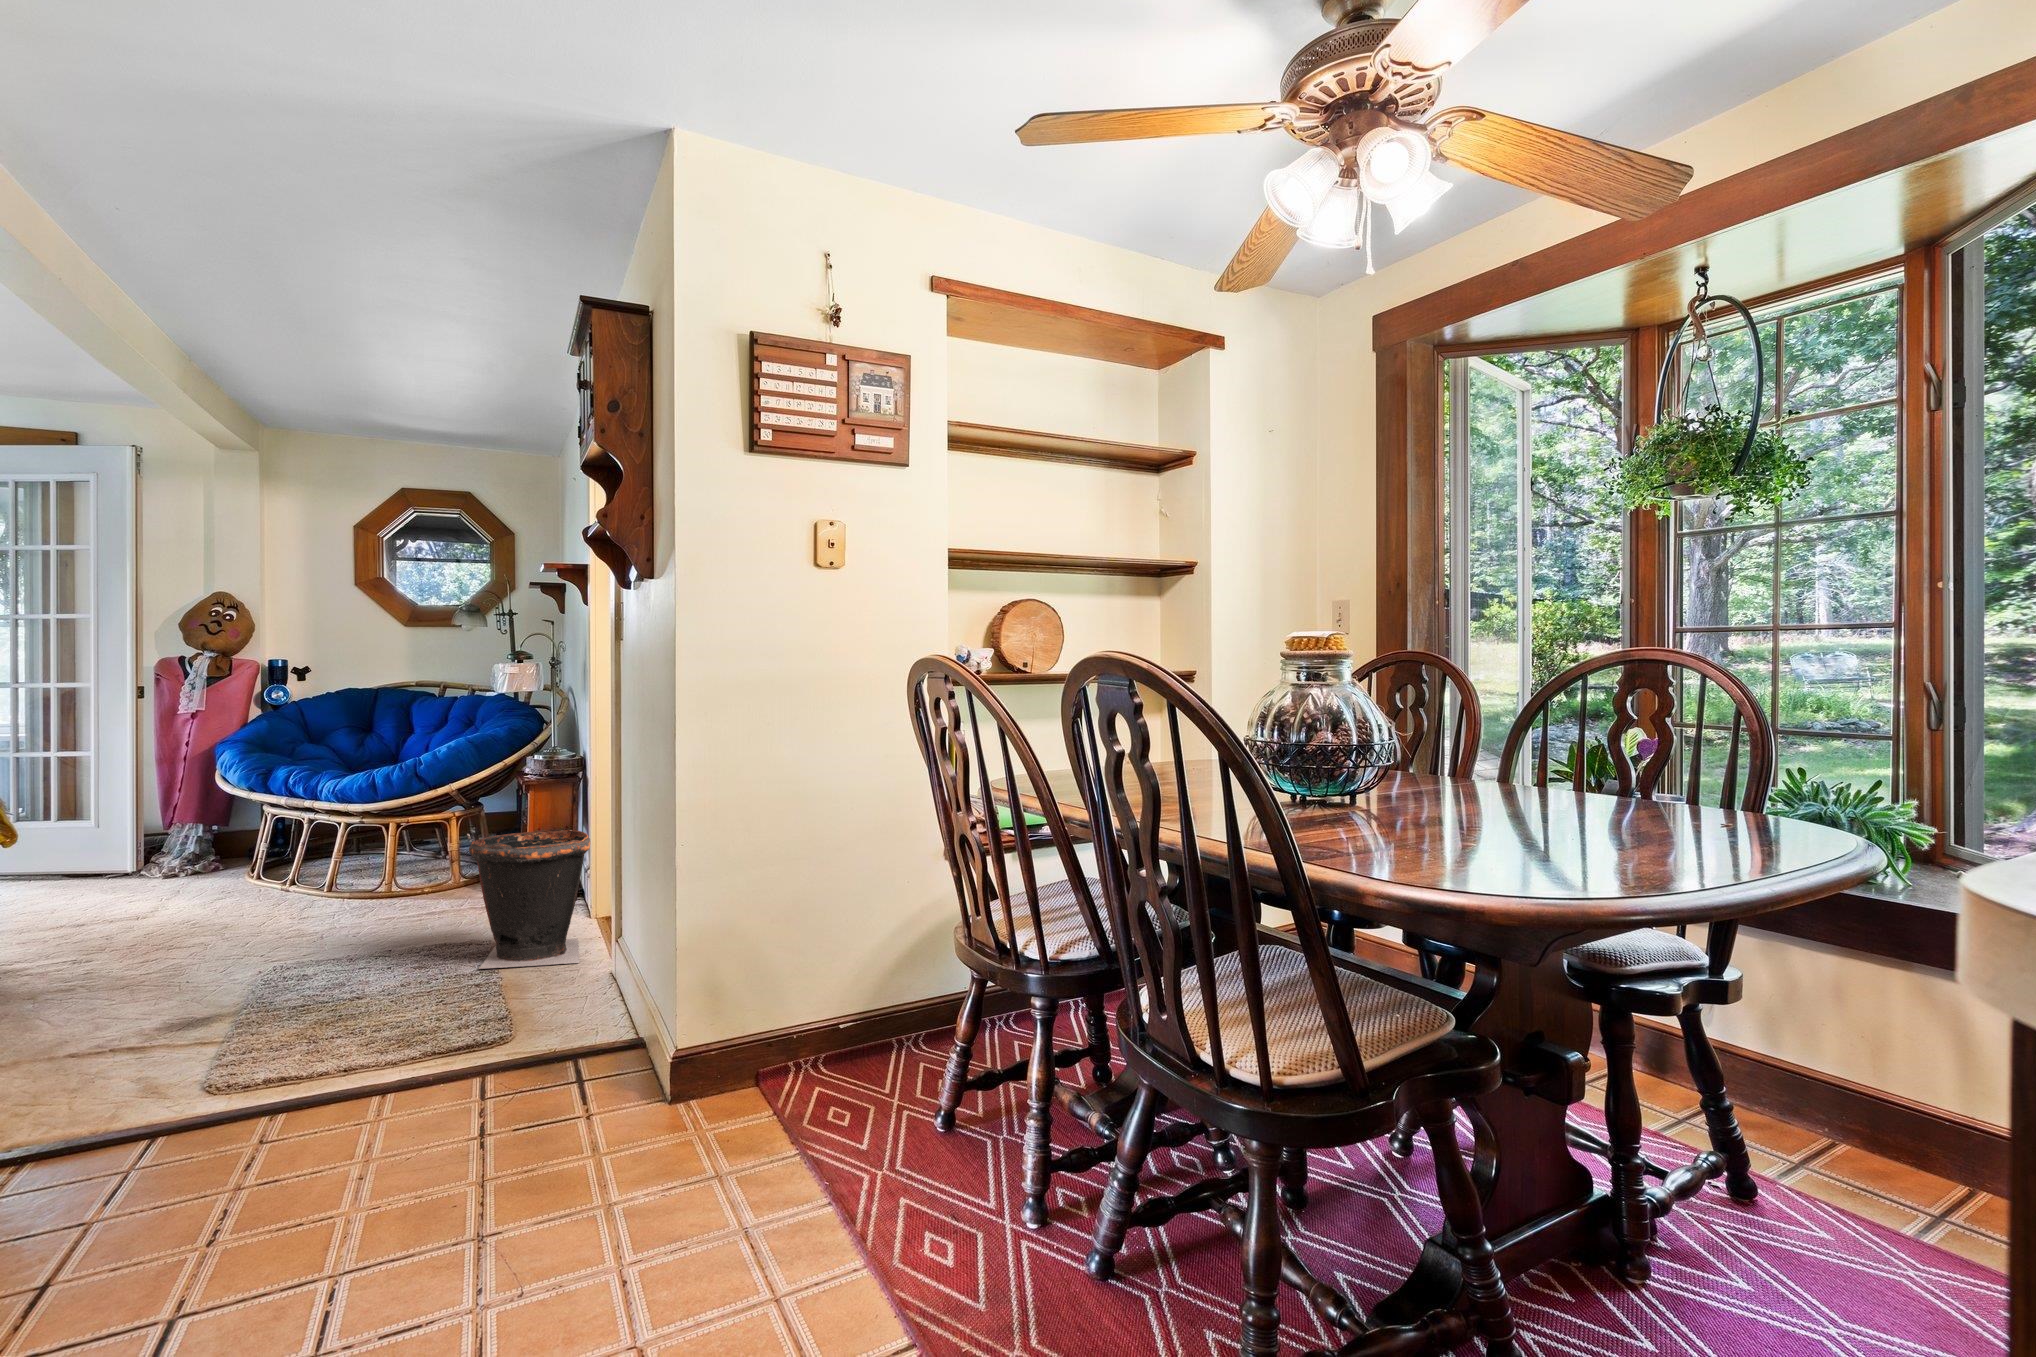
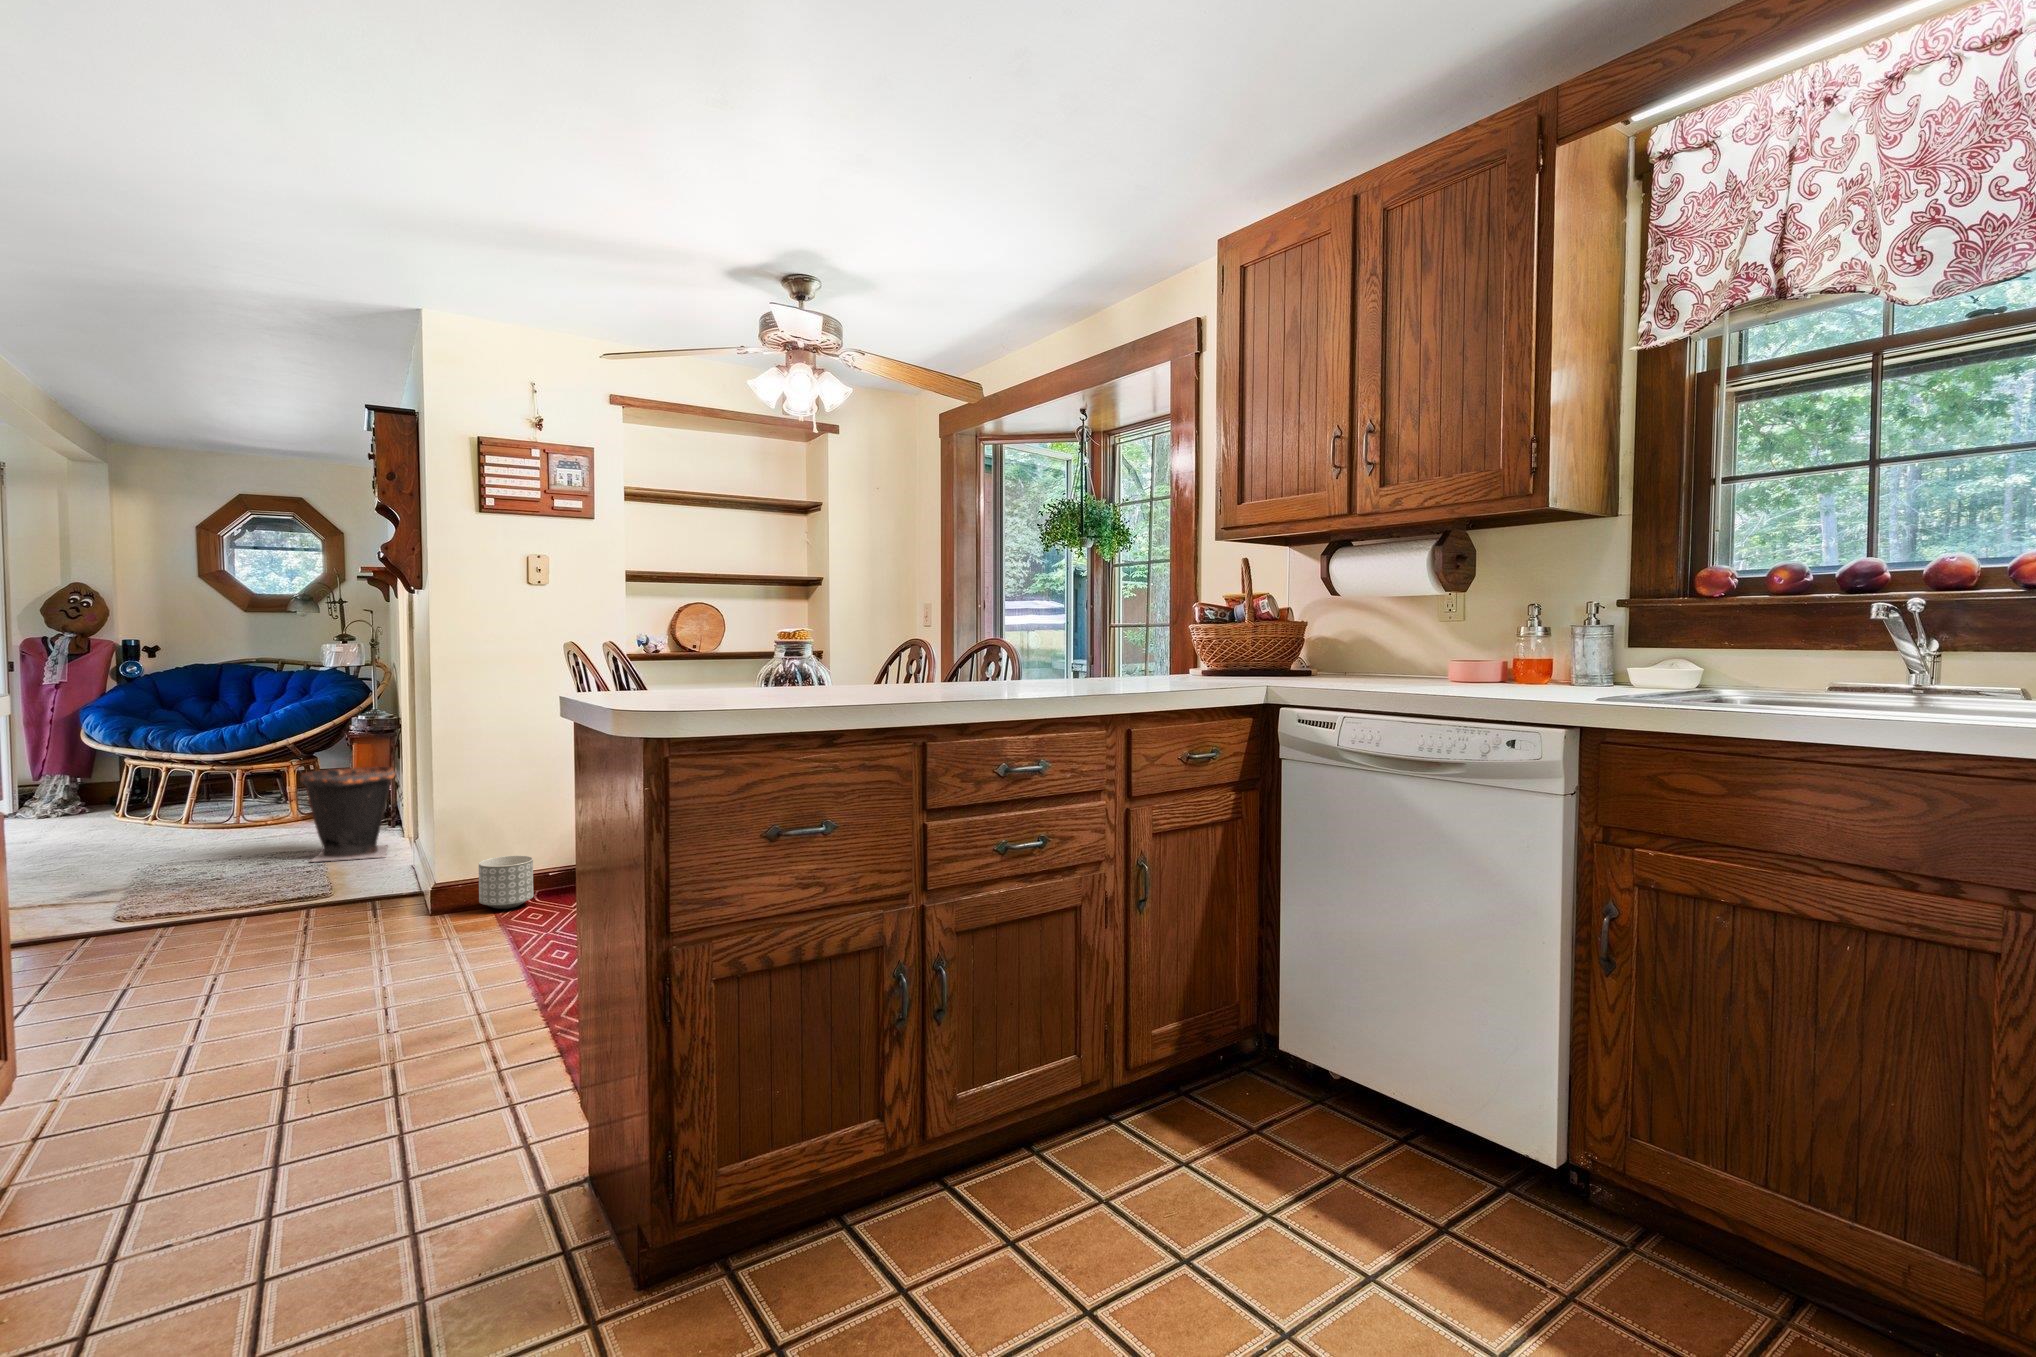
planter: none [743,999,824,1093] -> present [479,856,533,909]

